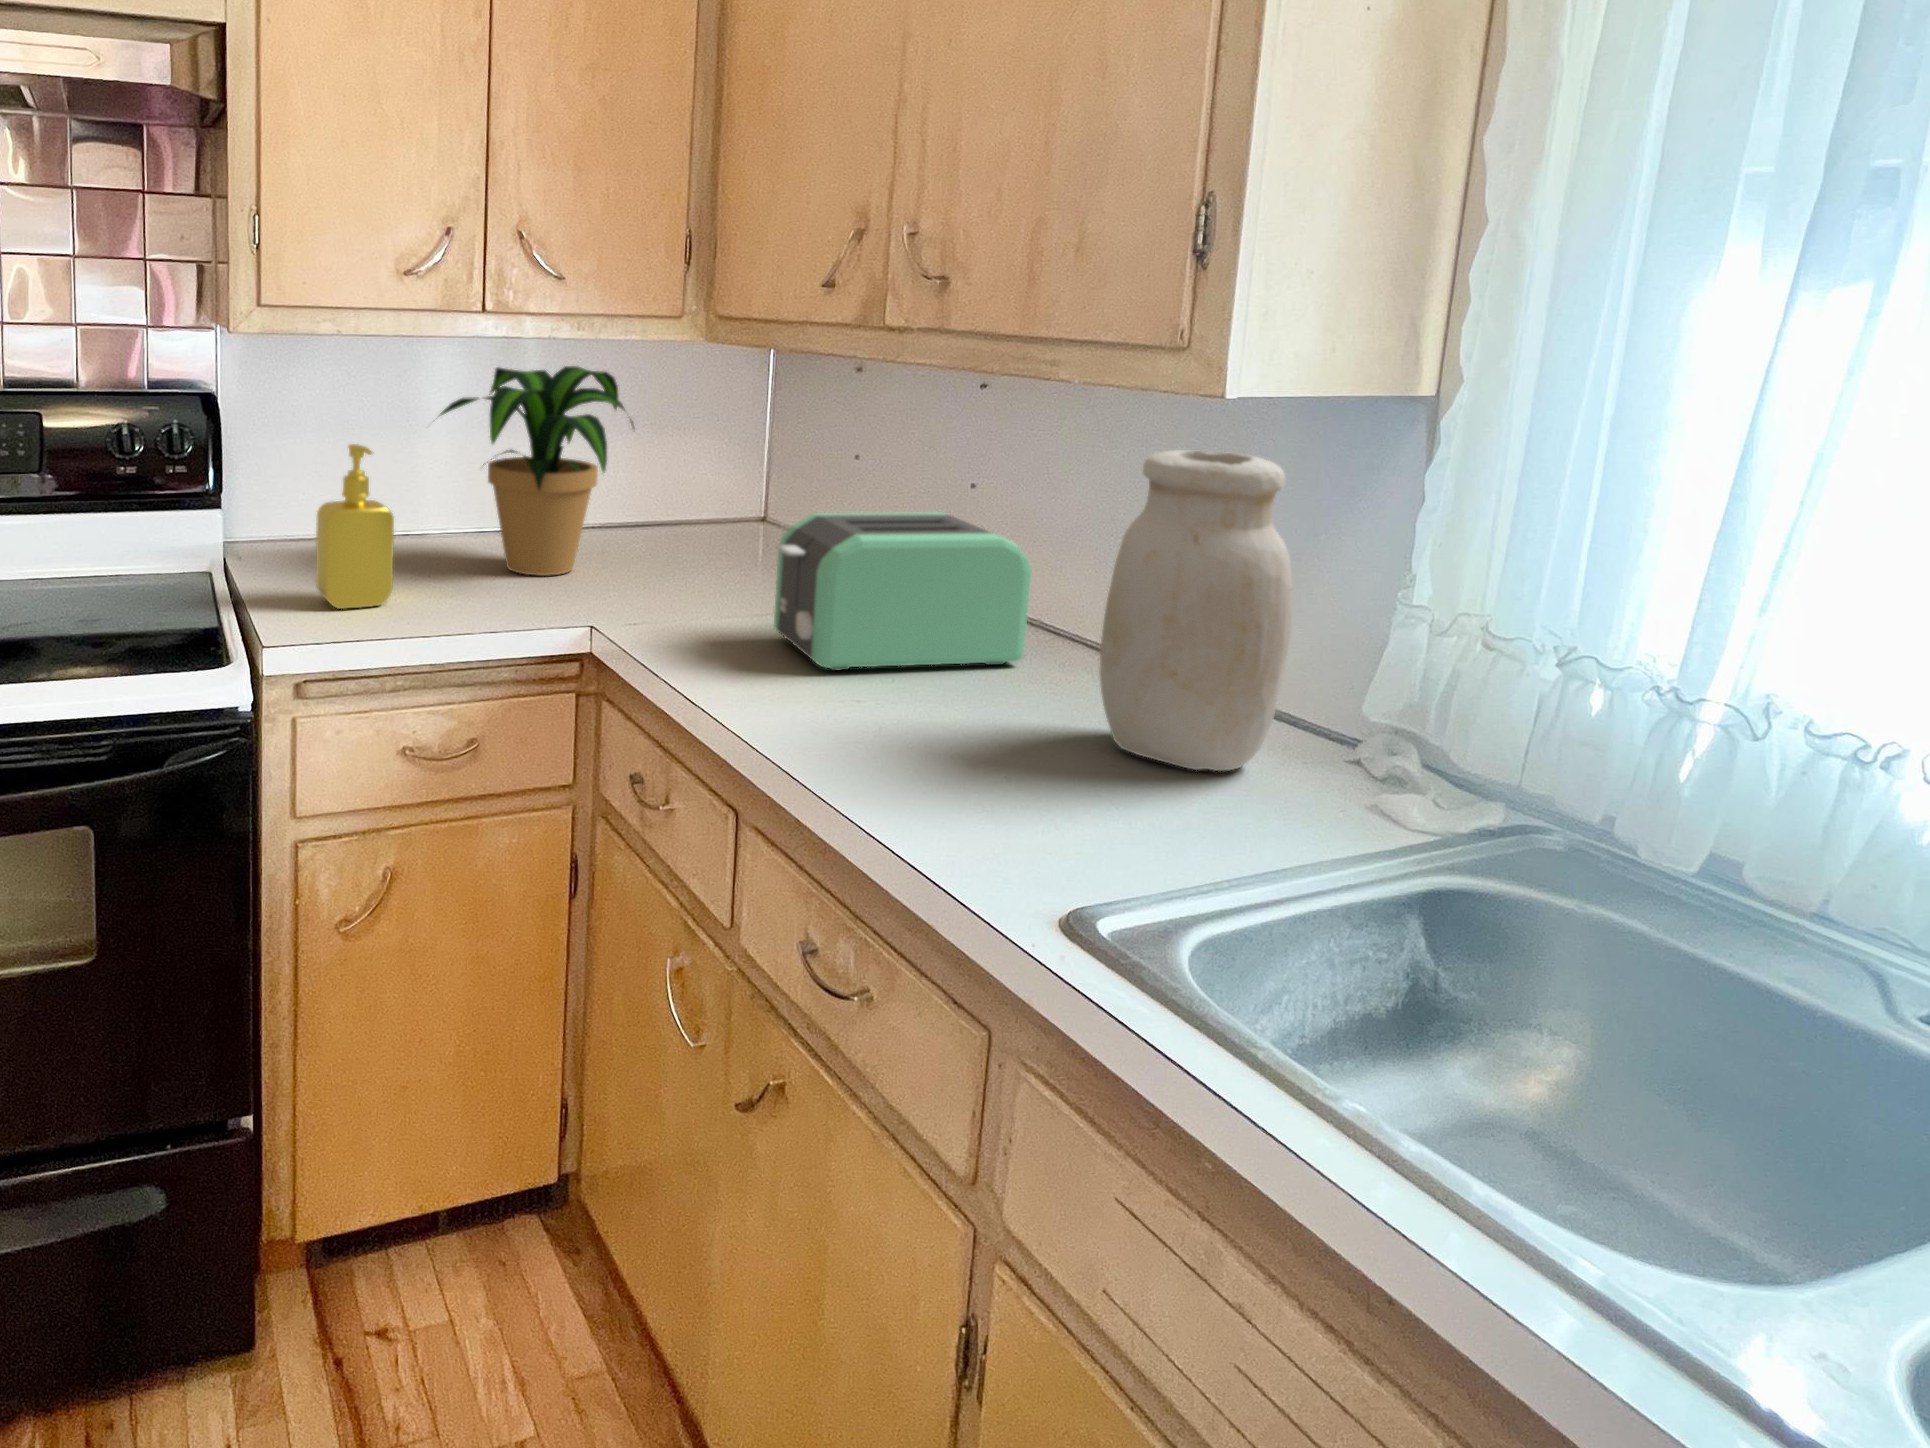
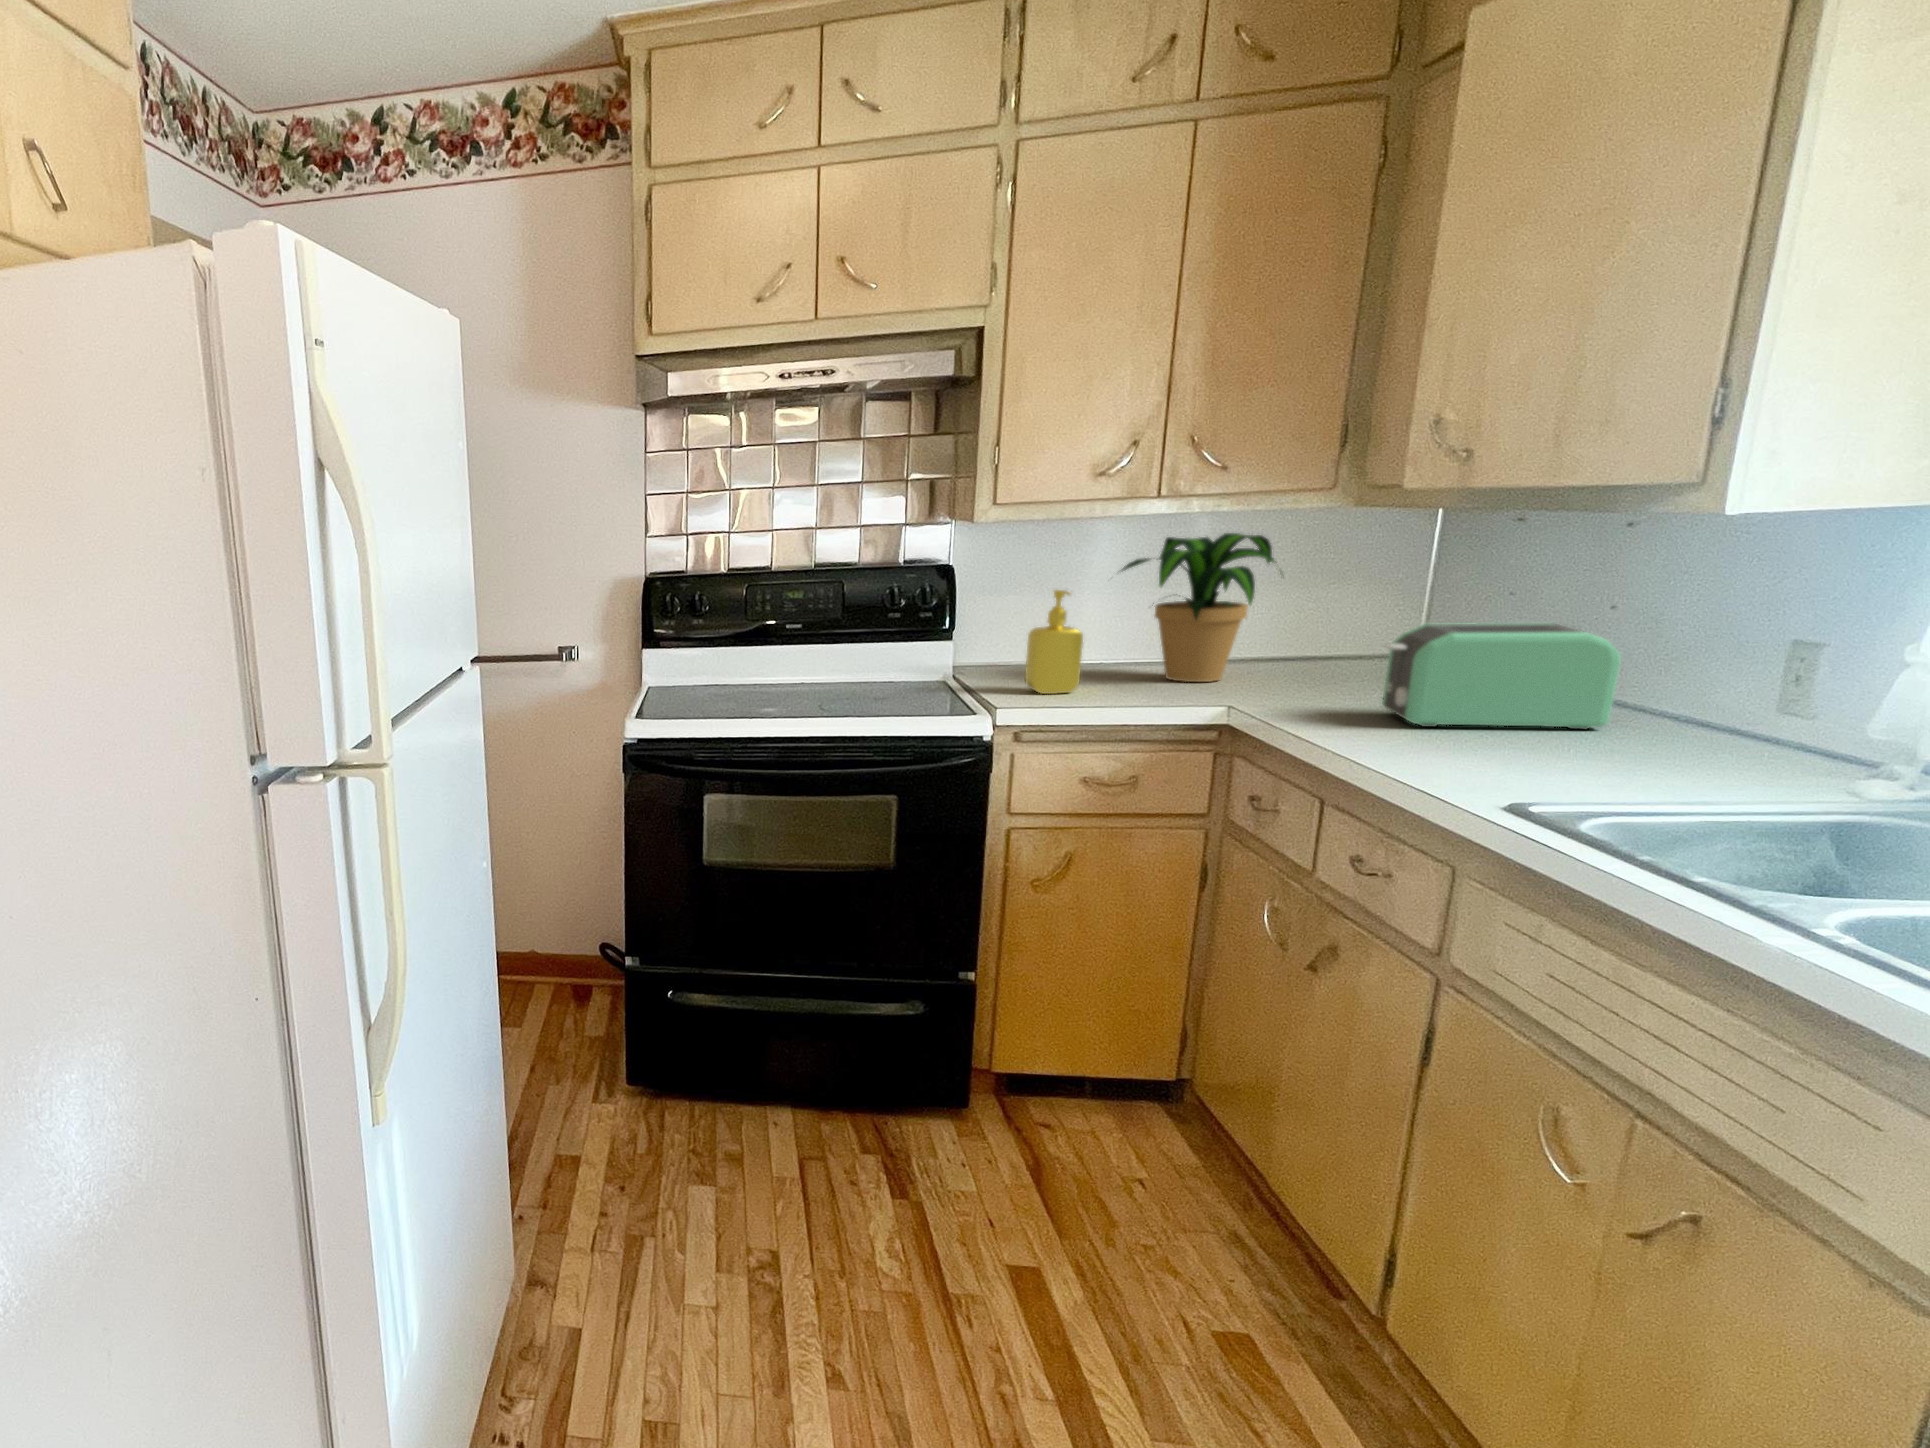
jar: present [1099,450,1293,771] -> none [1633,556,1811,774]

